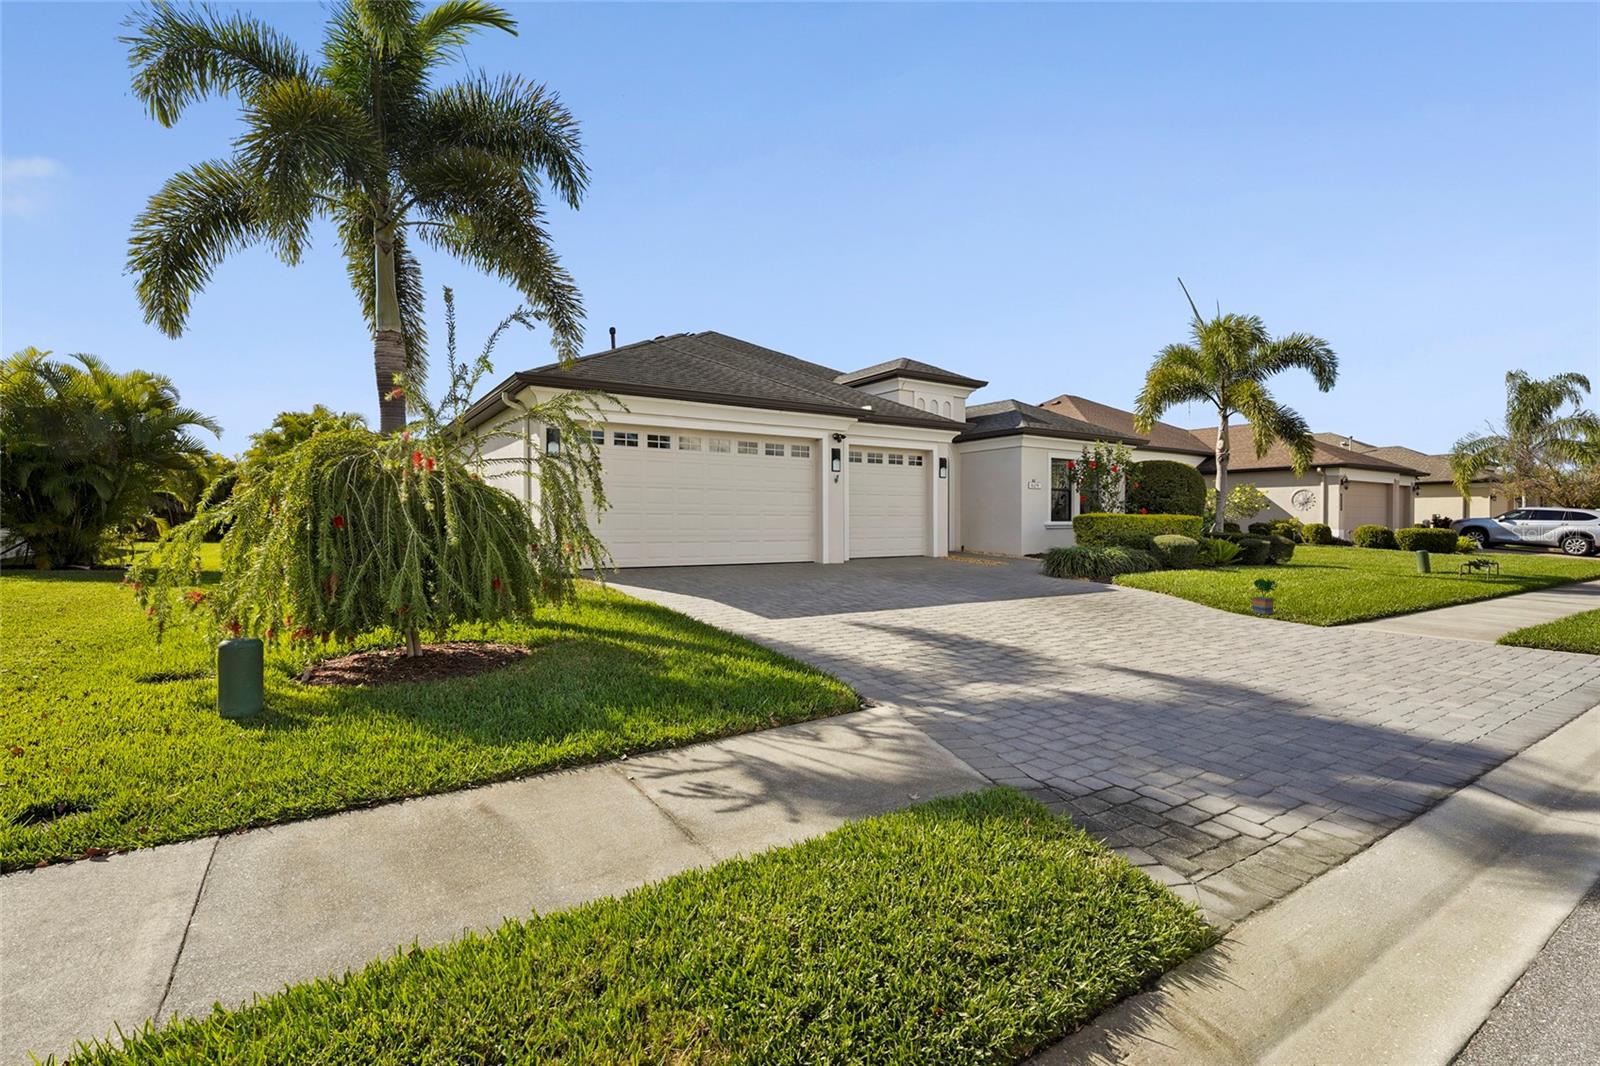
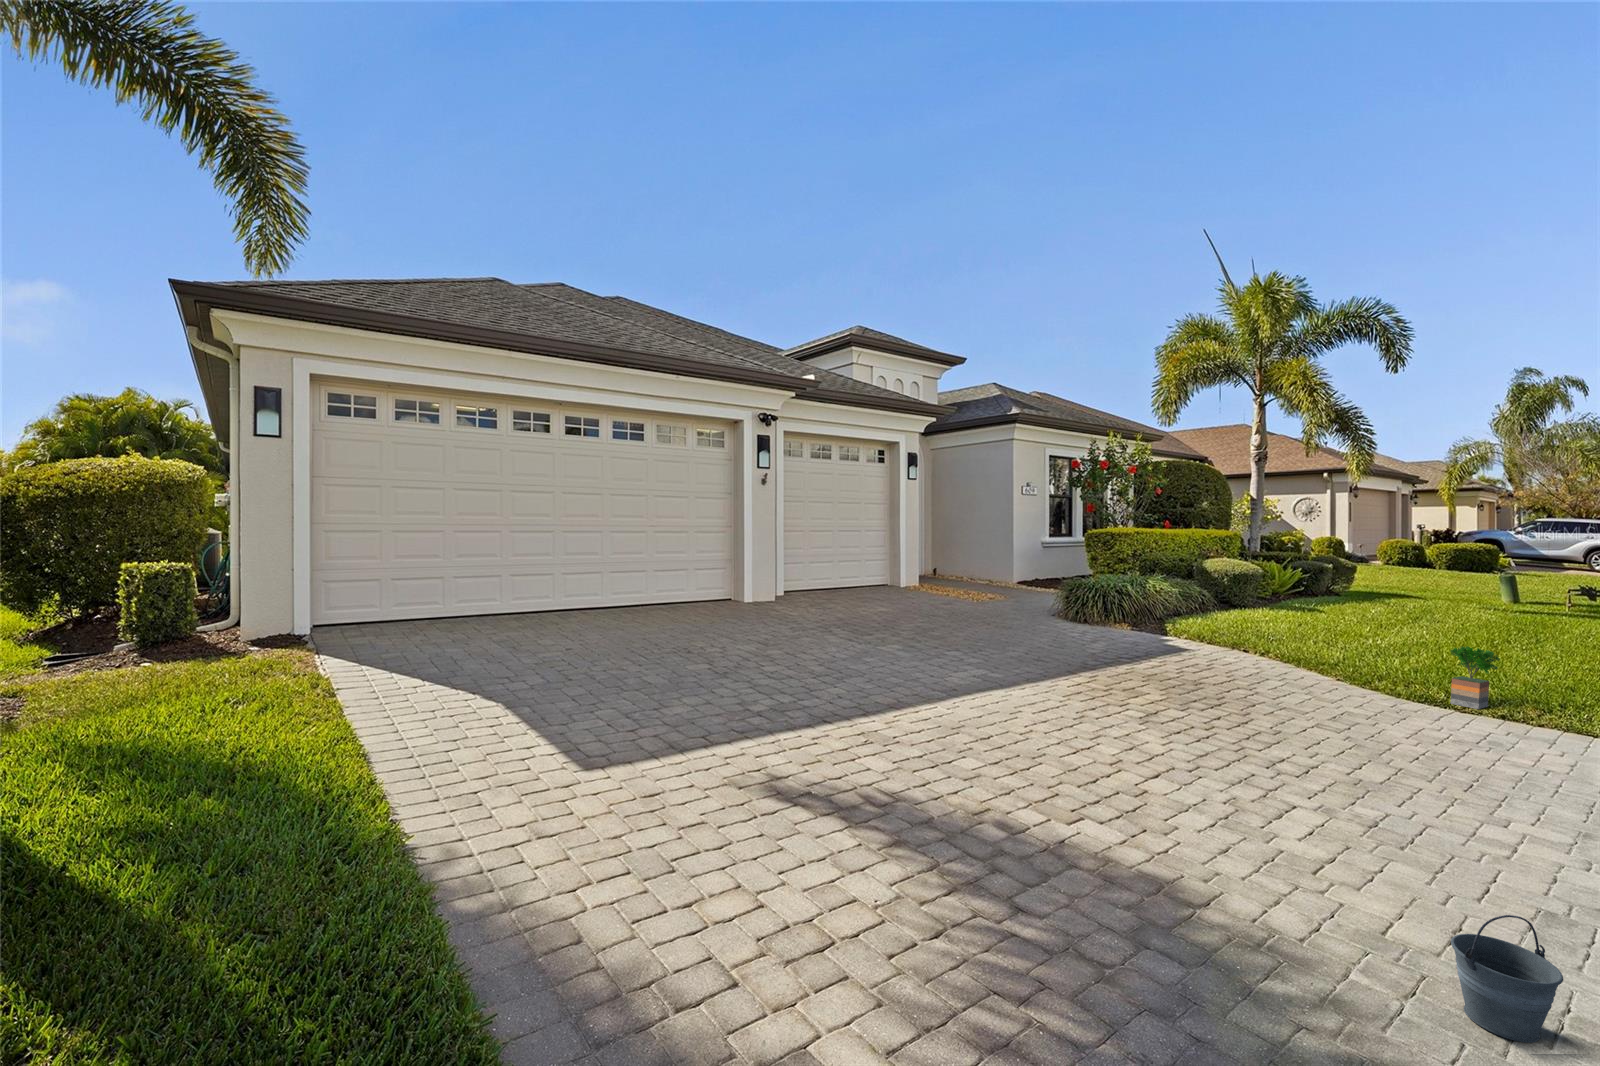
bucket: none [1104,633,1134,672] -> present [1451,915,1563,1043]

